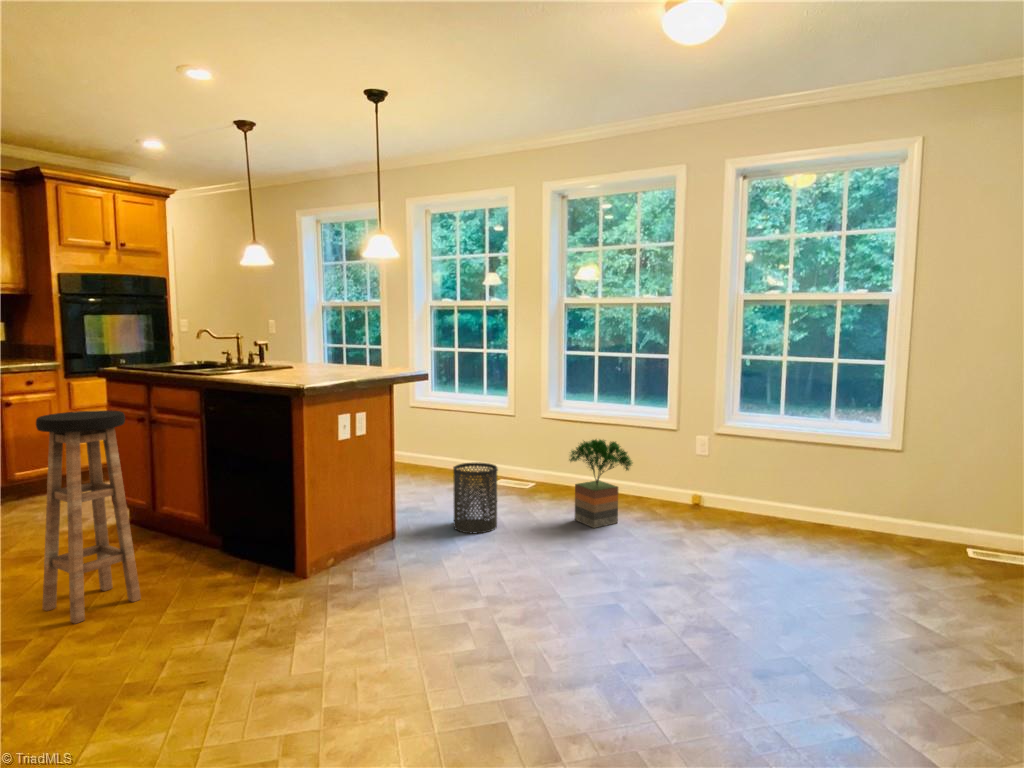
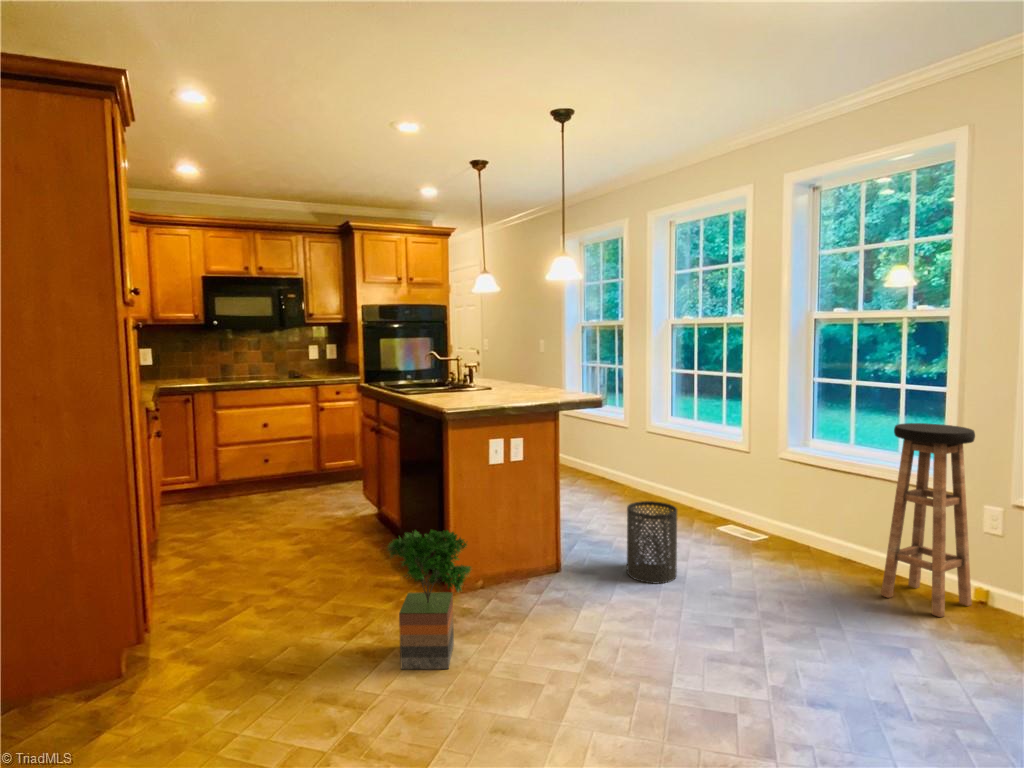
bar stool: present [36,410,141,624] -> present [881,423,975,617]
potted tree: present [569,439,632,528] -> present [388,530,471,669]

